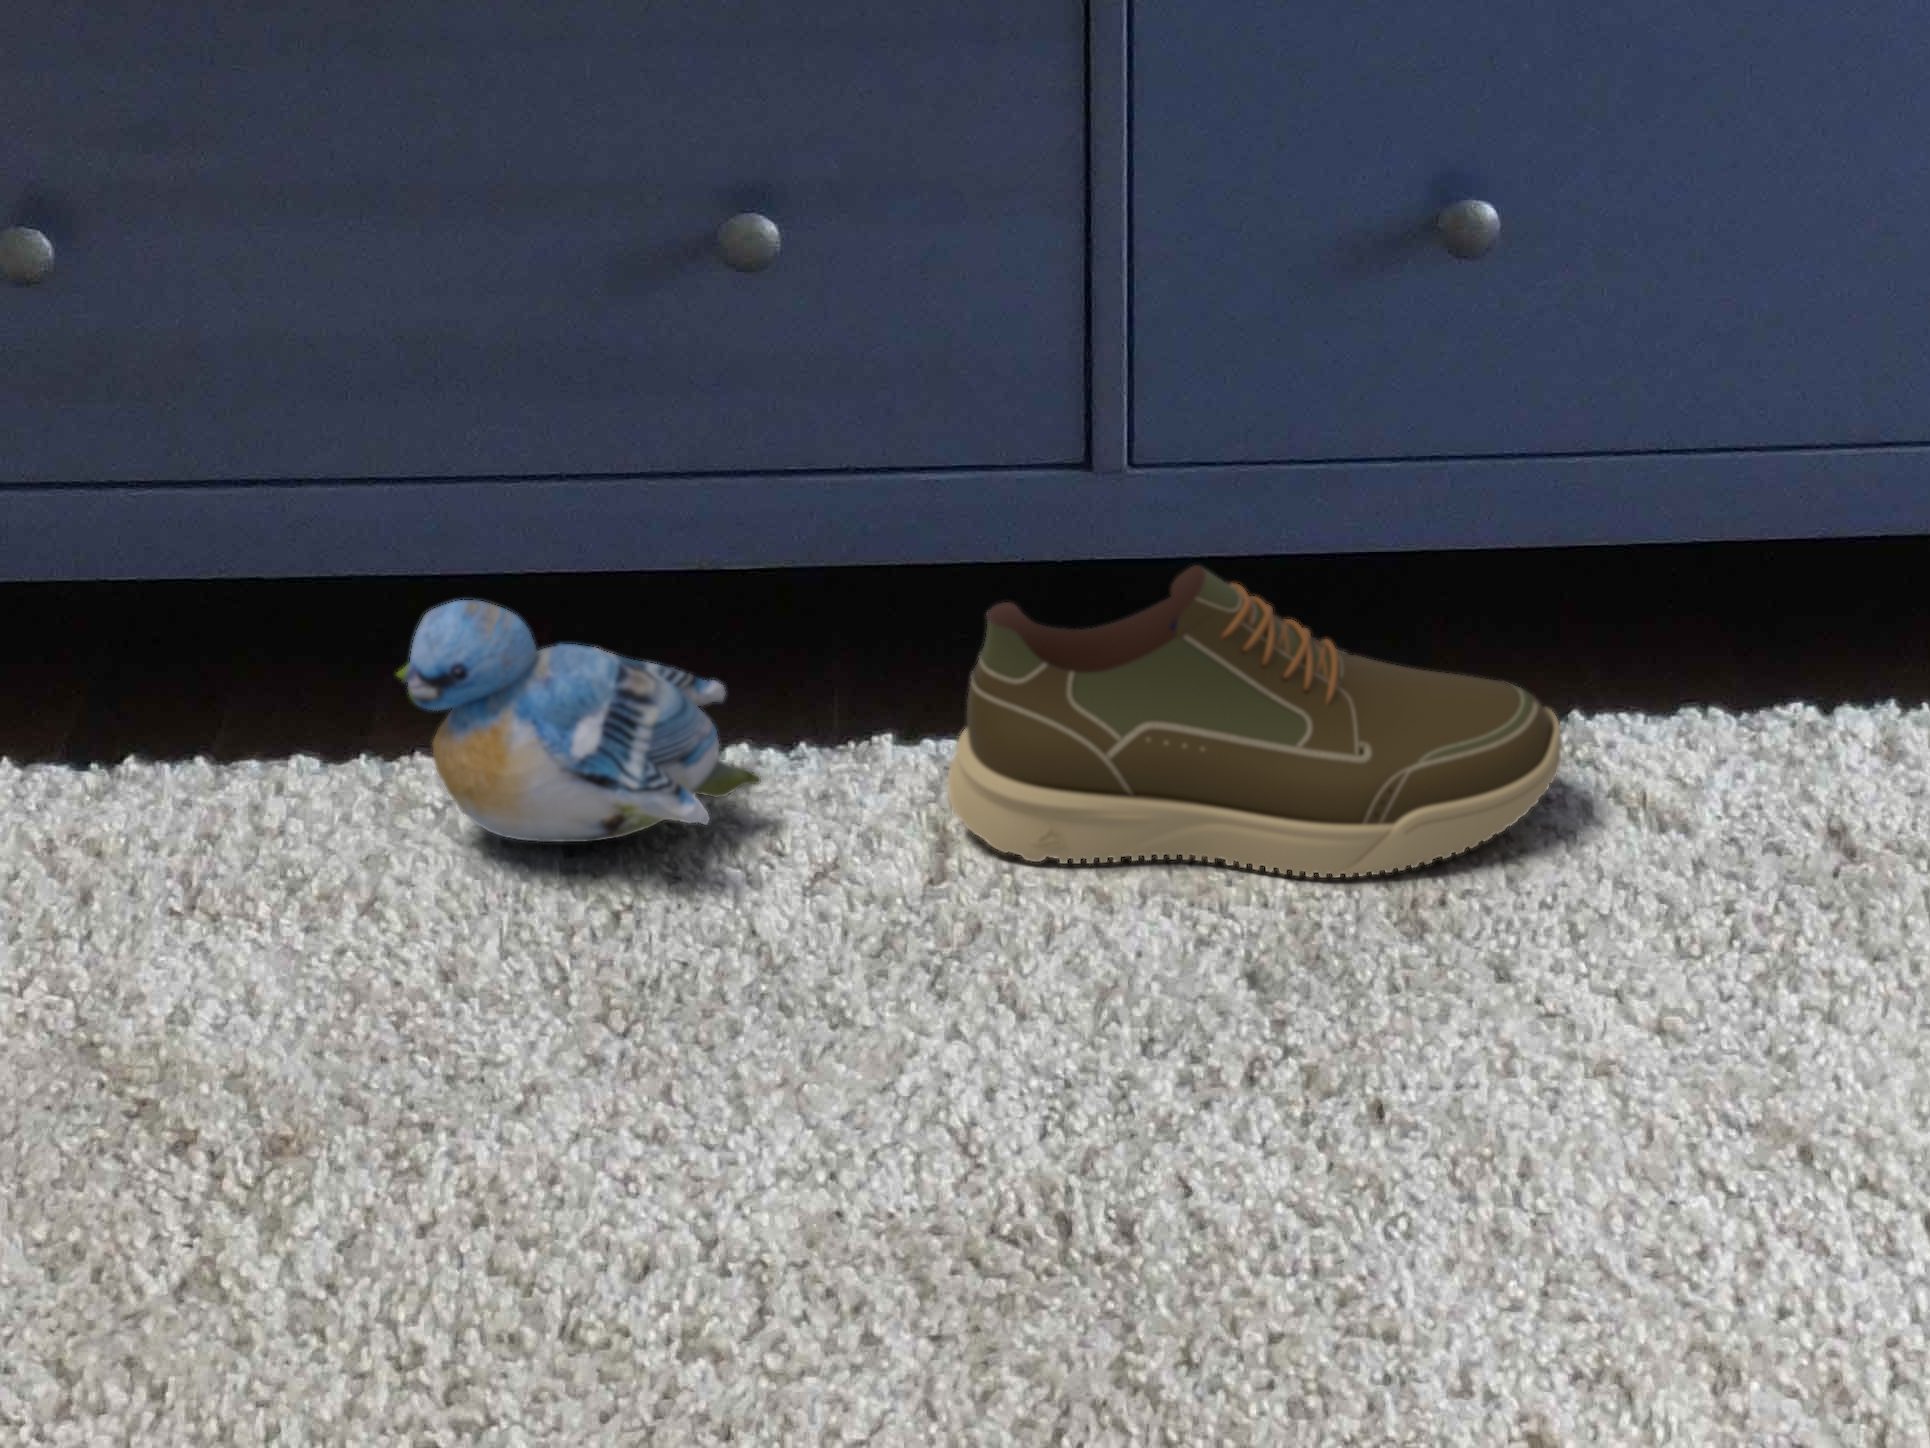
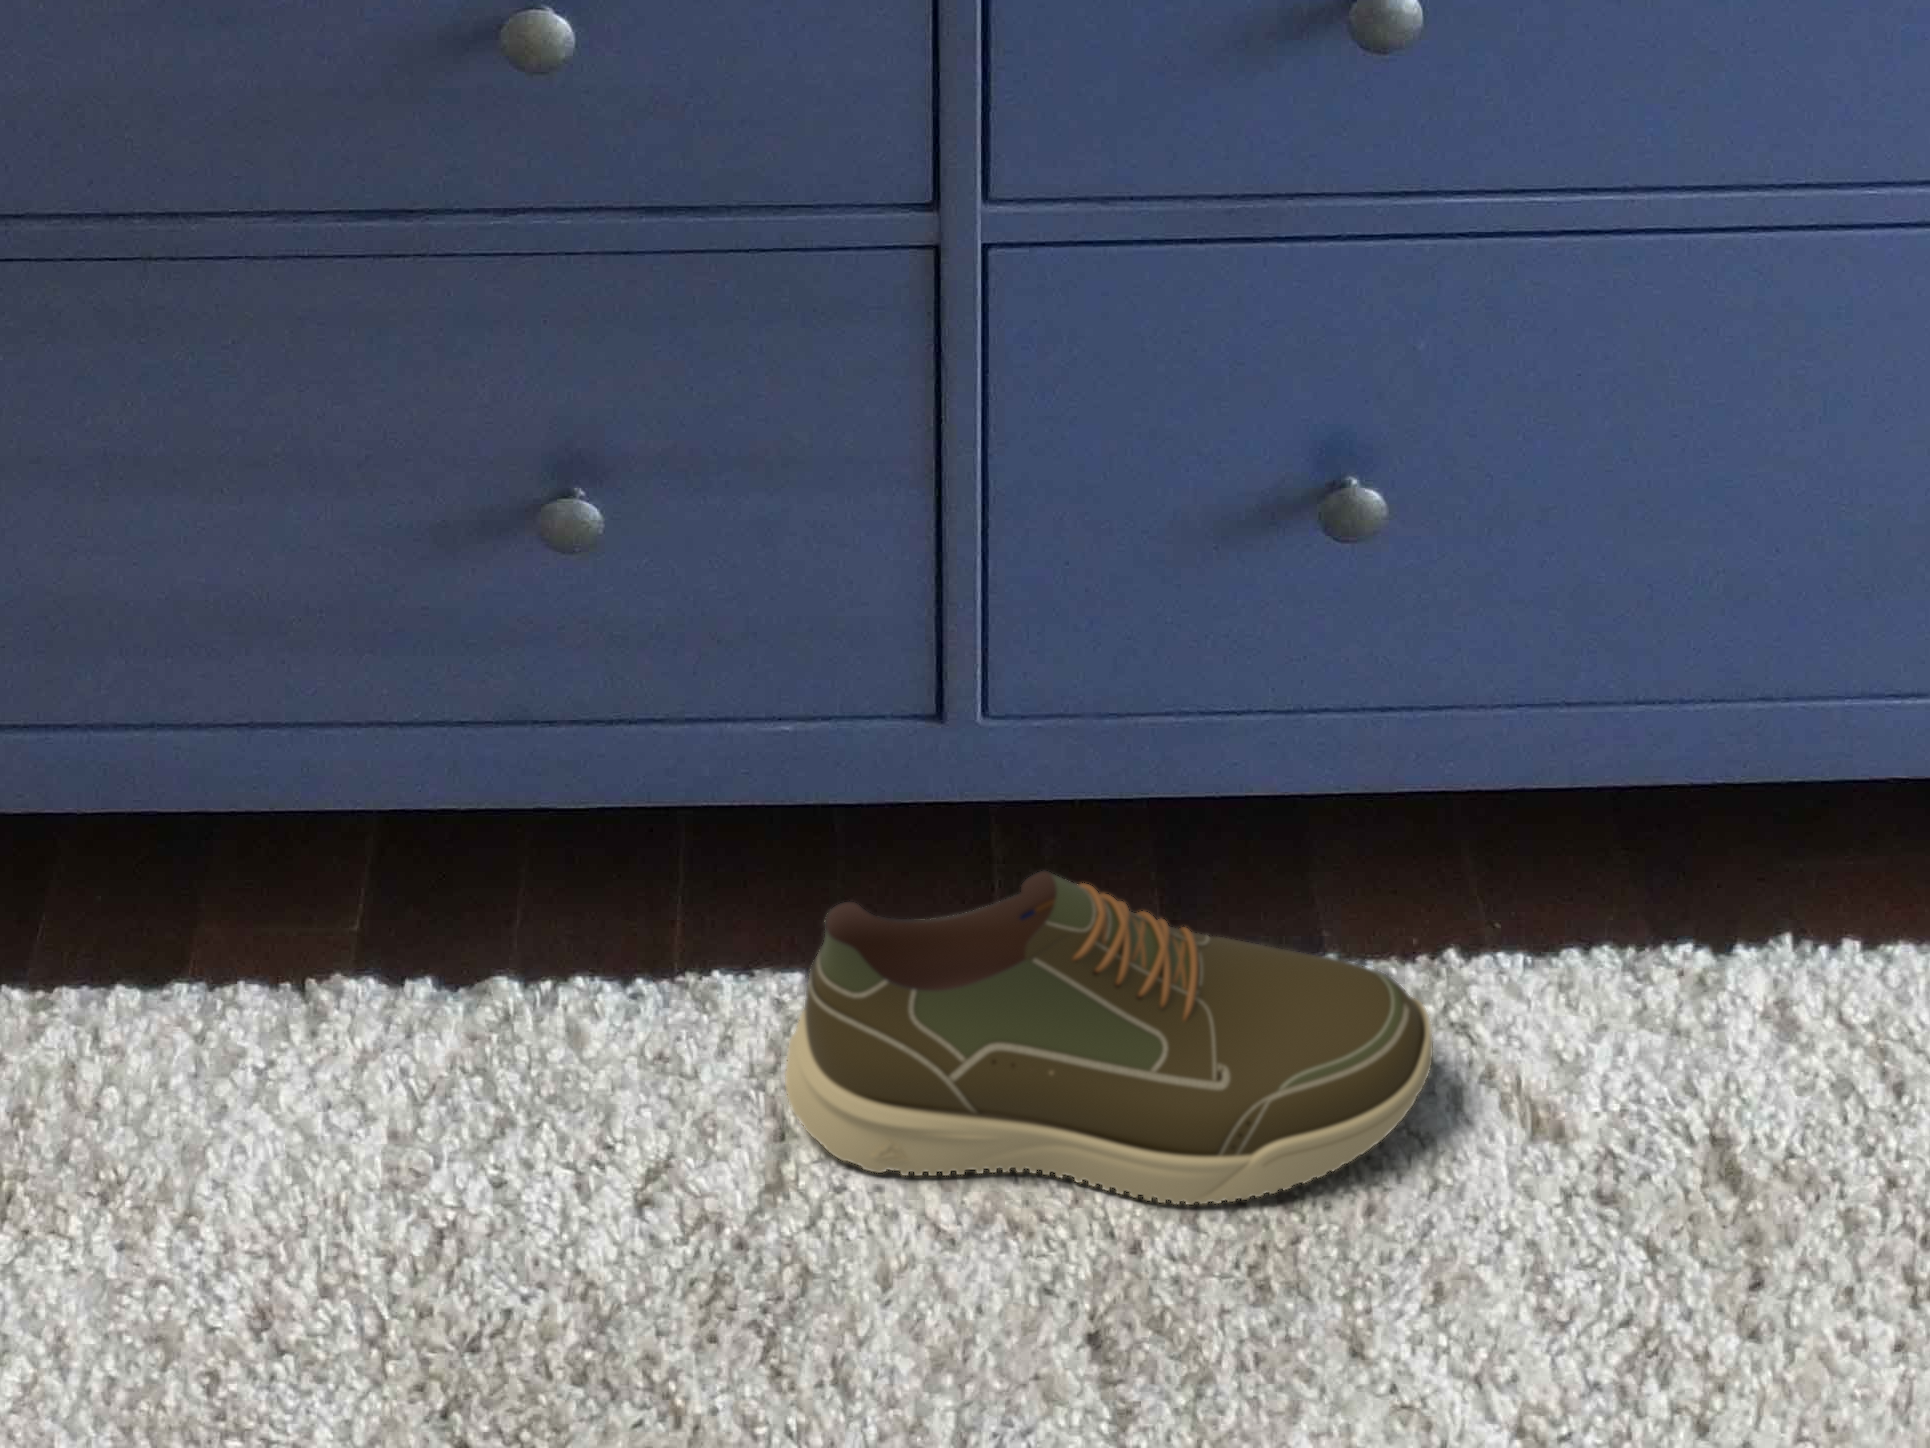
plush toy: present [397,600,761,842] -> none [204,904,591,1149]

